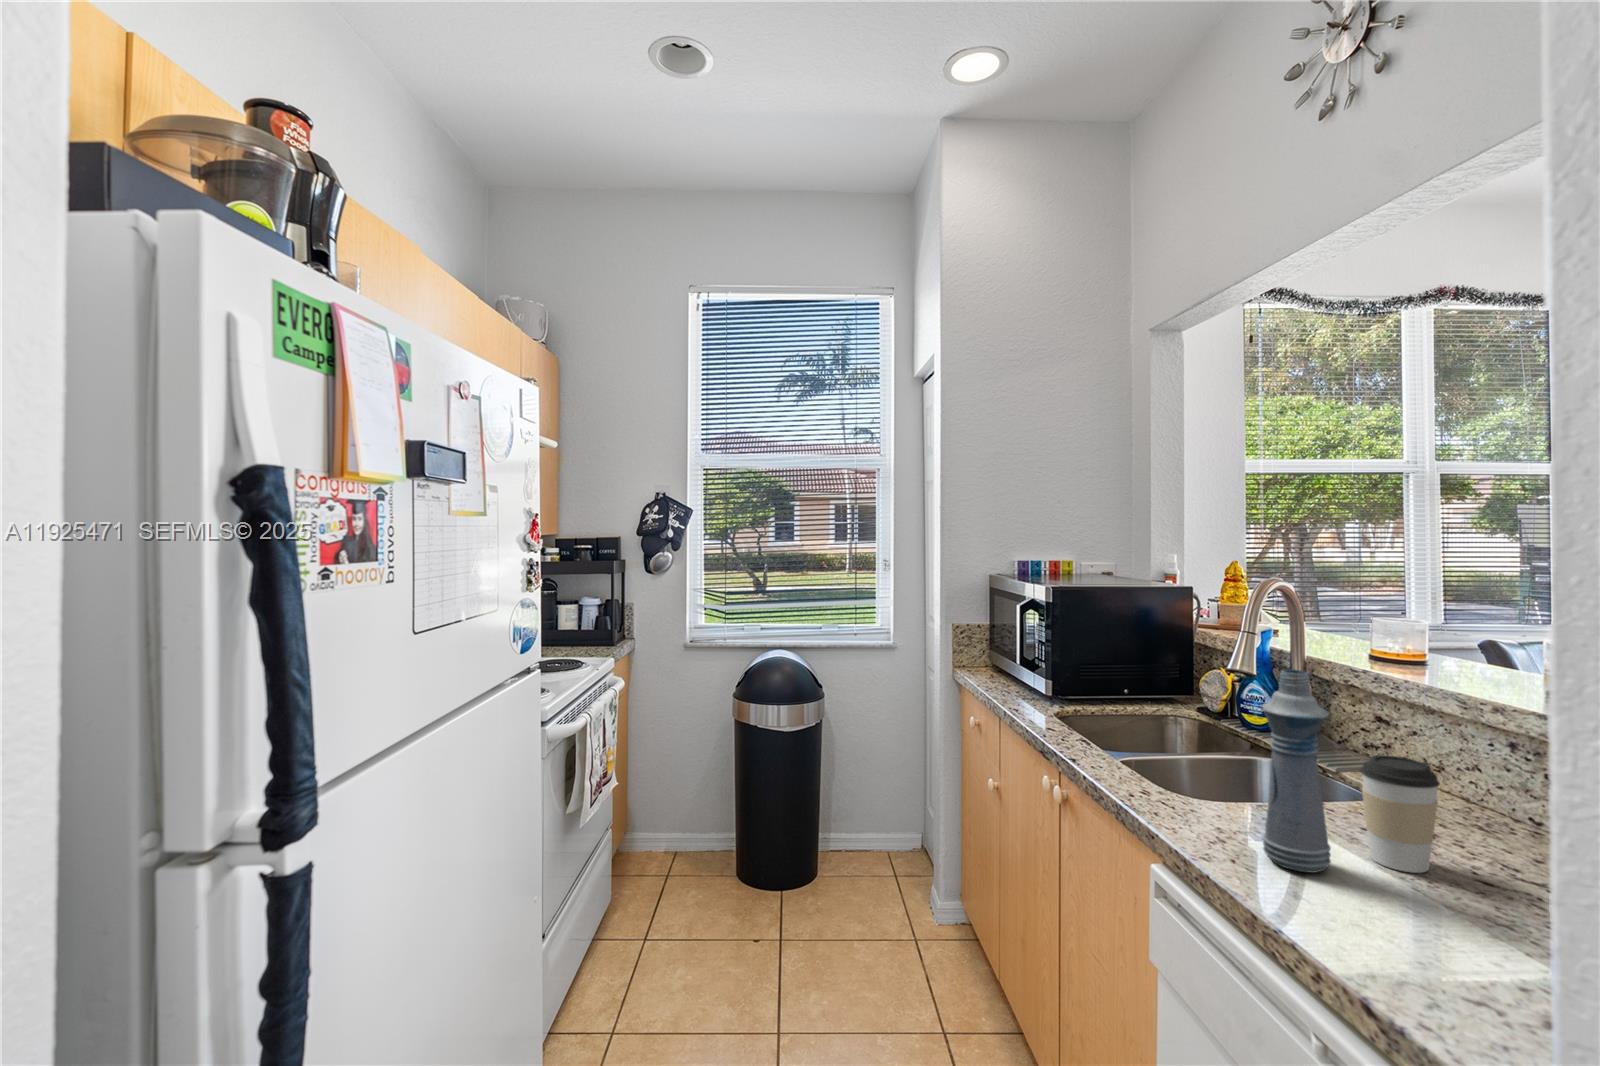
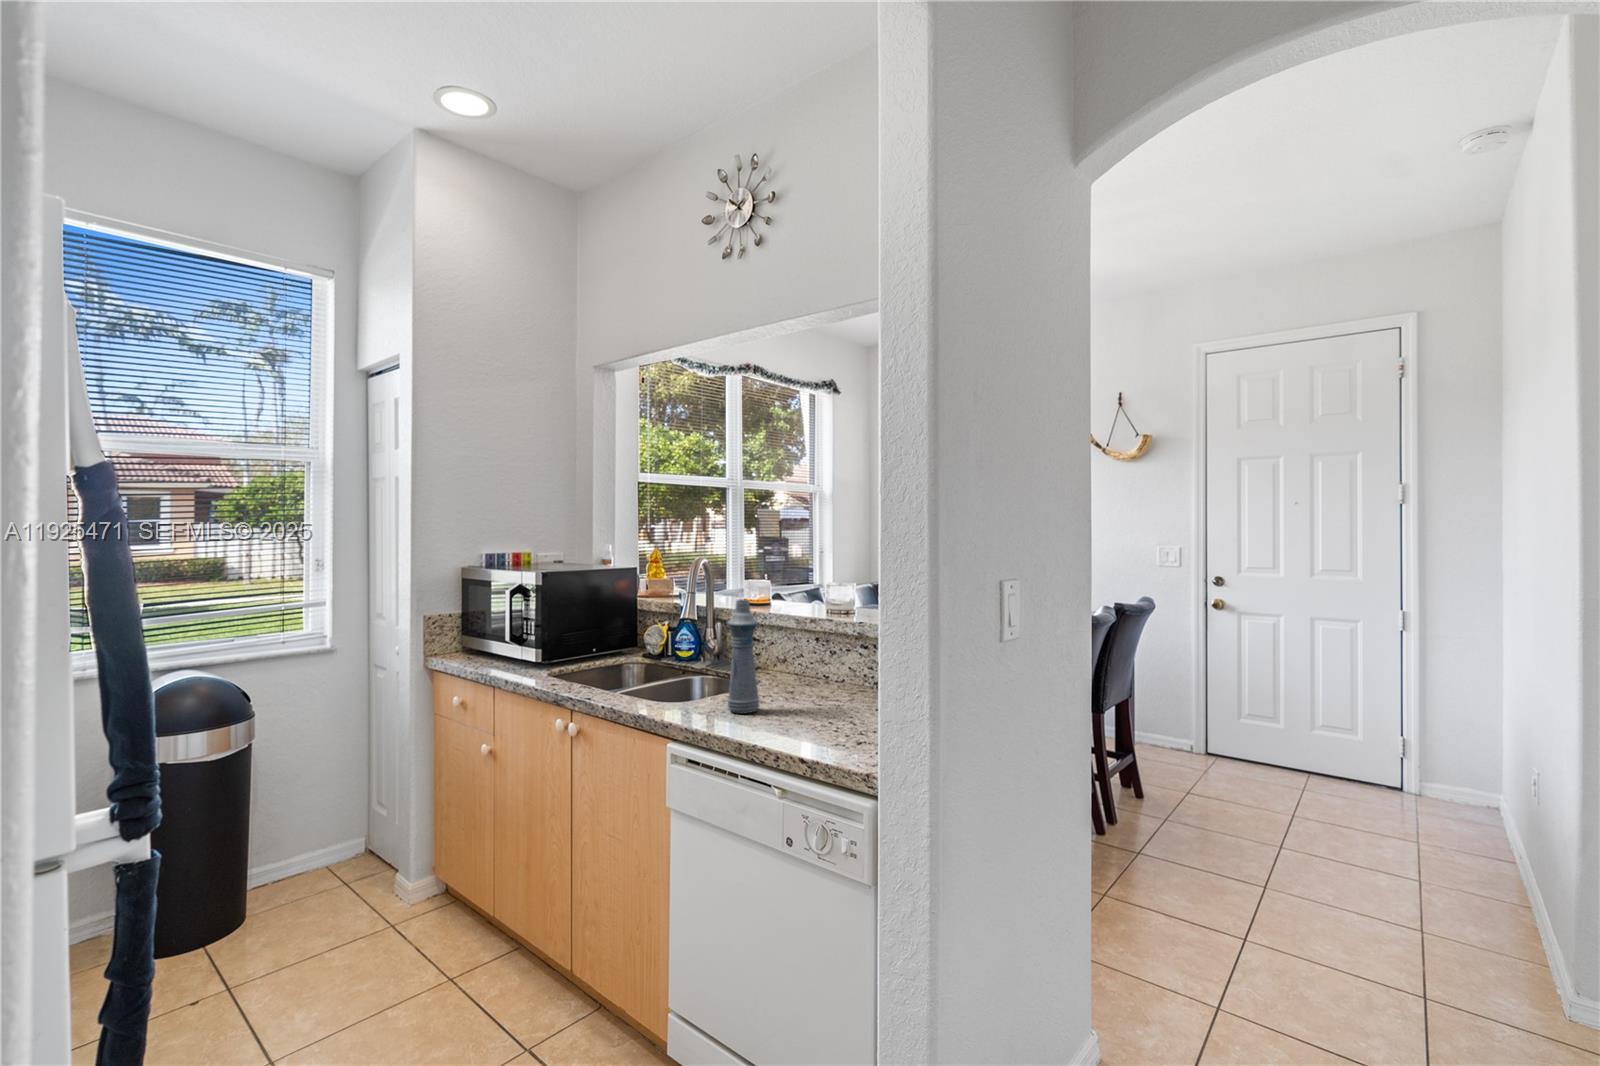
coffee cup: present [1360,755,1440,873] -> none [767,645,801,705]

